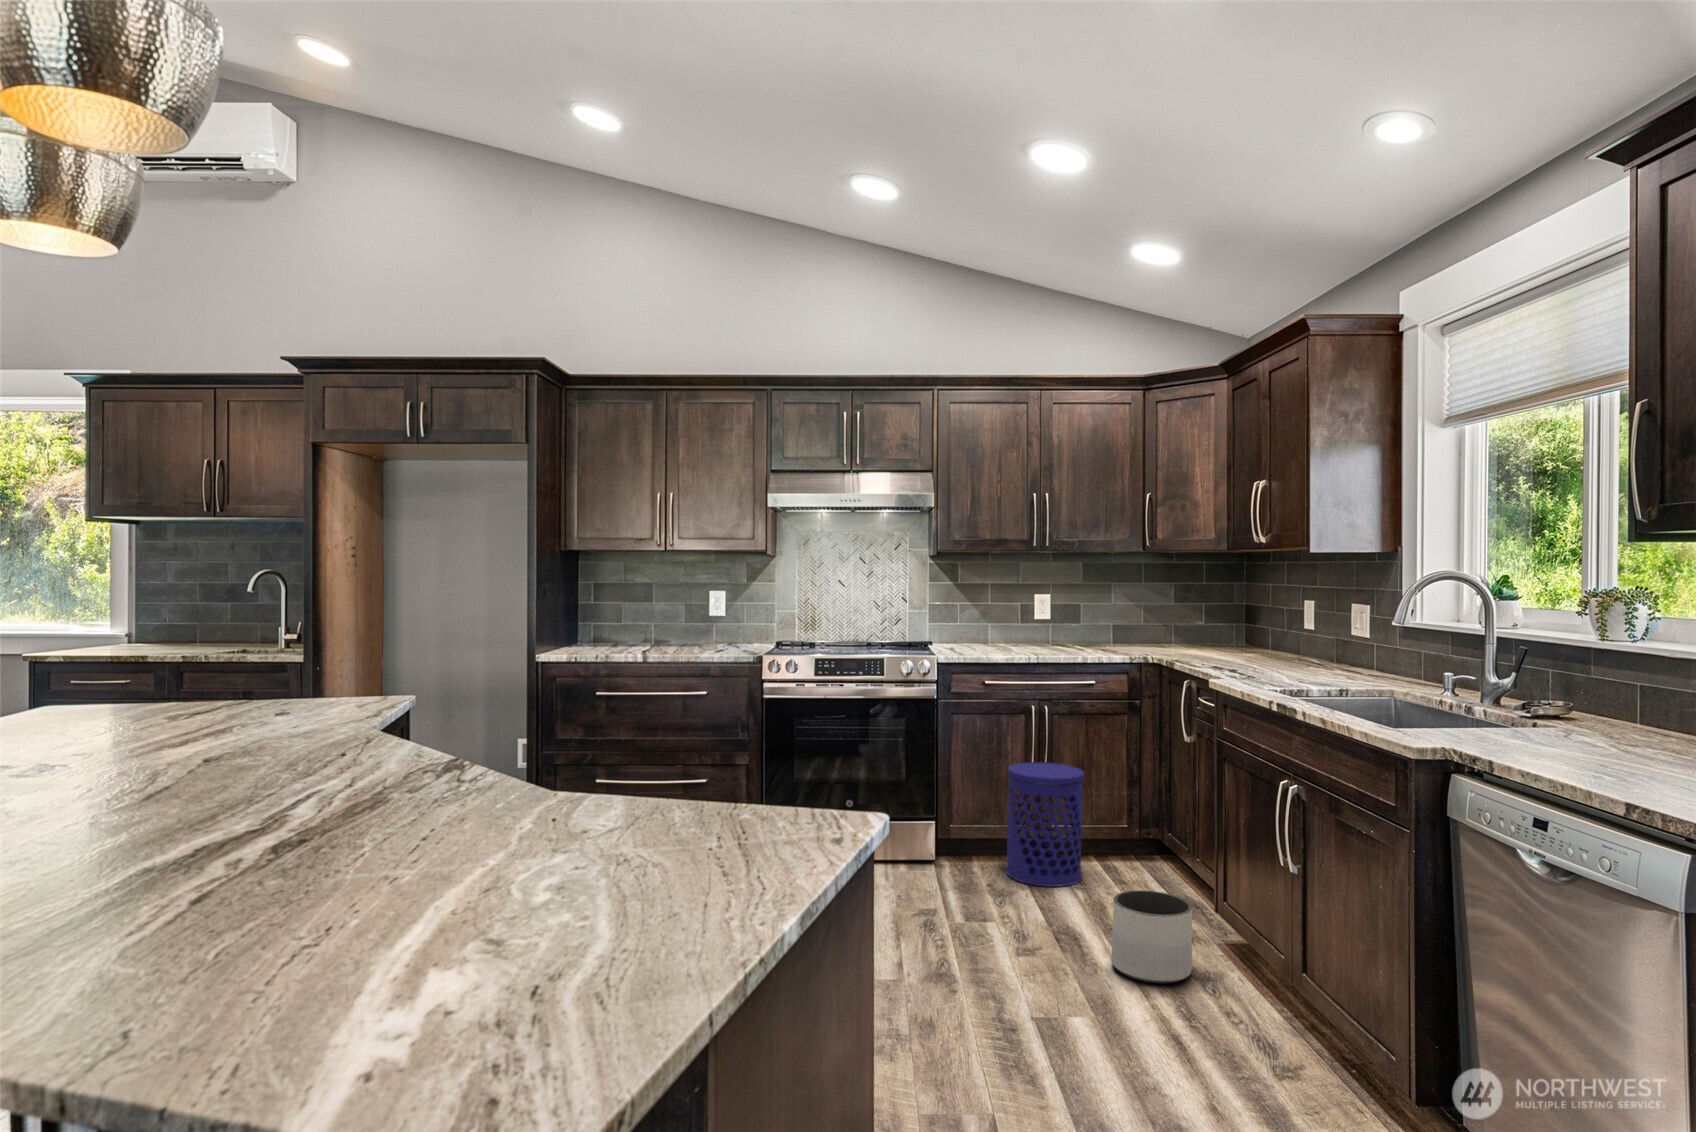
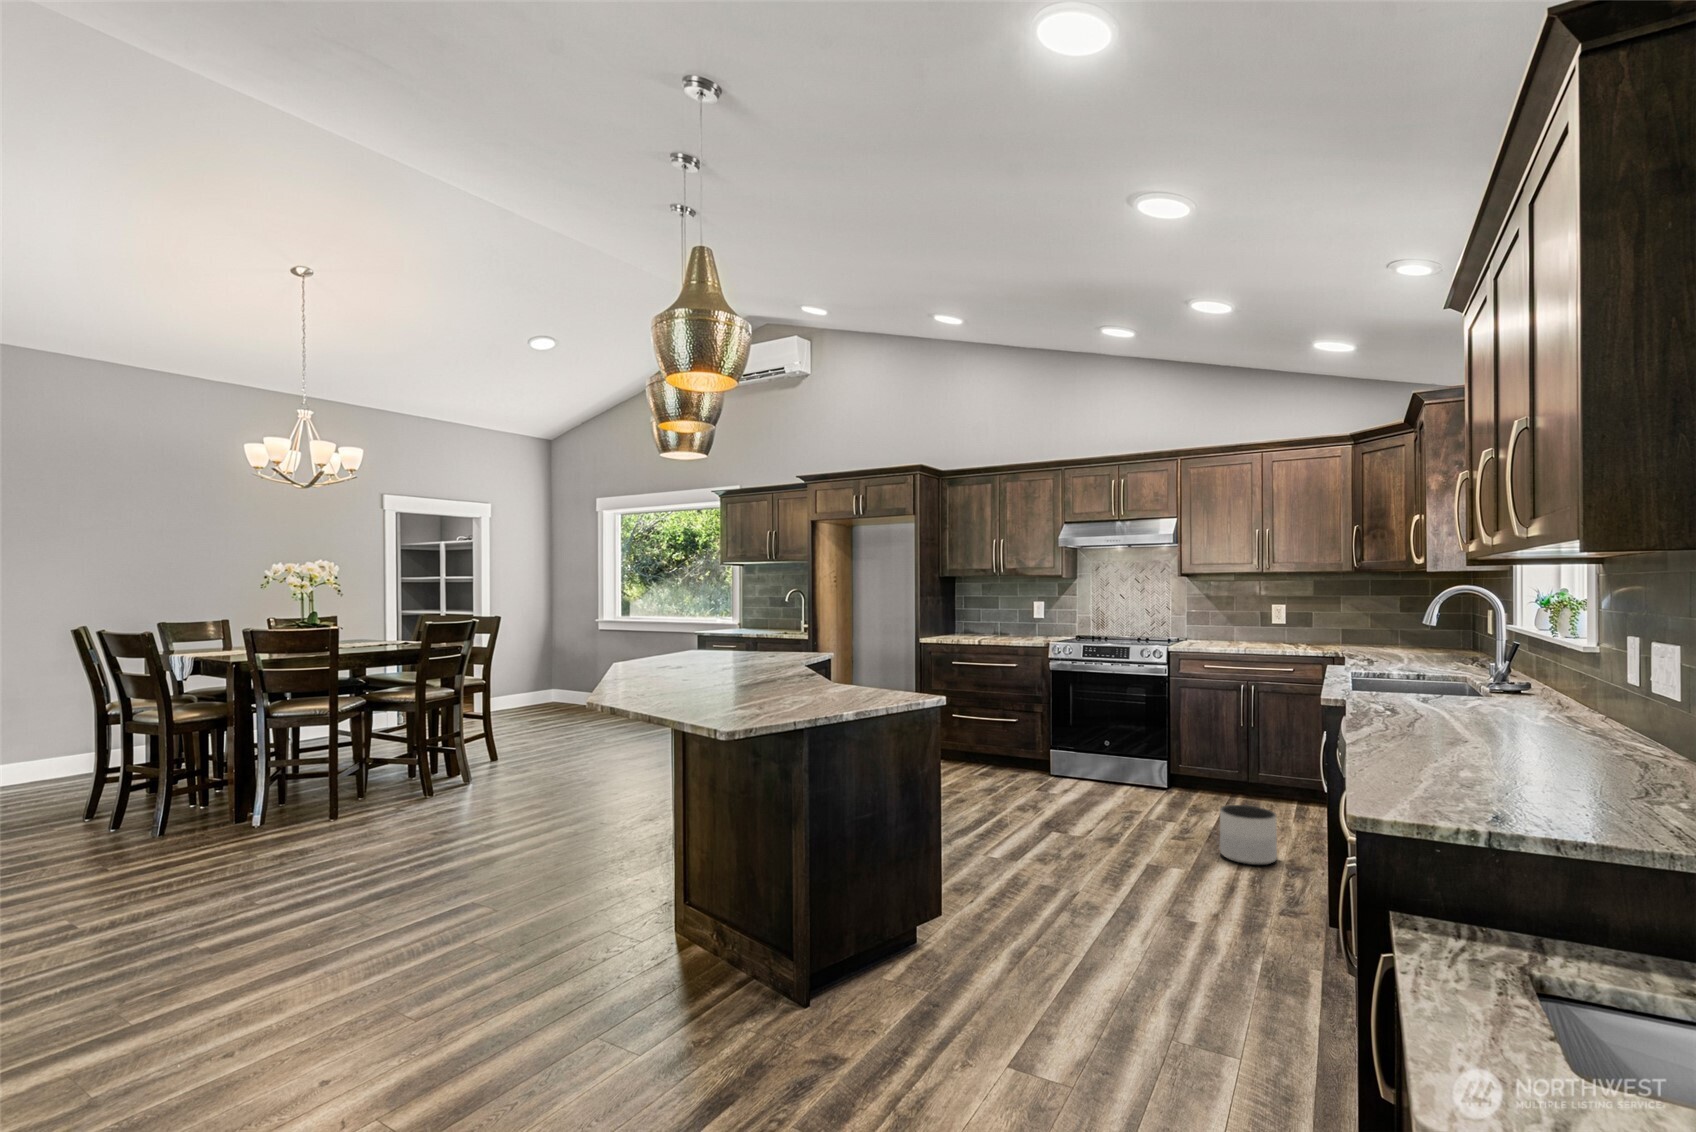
waste bin: present [1006,762,1084,887] -> none [1212,725,1271,813]

